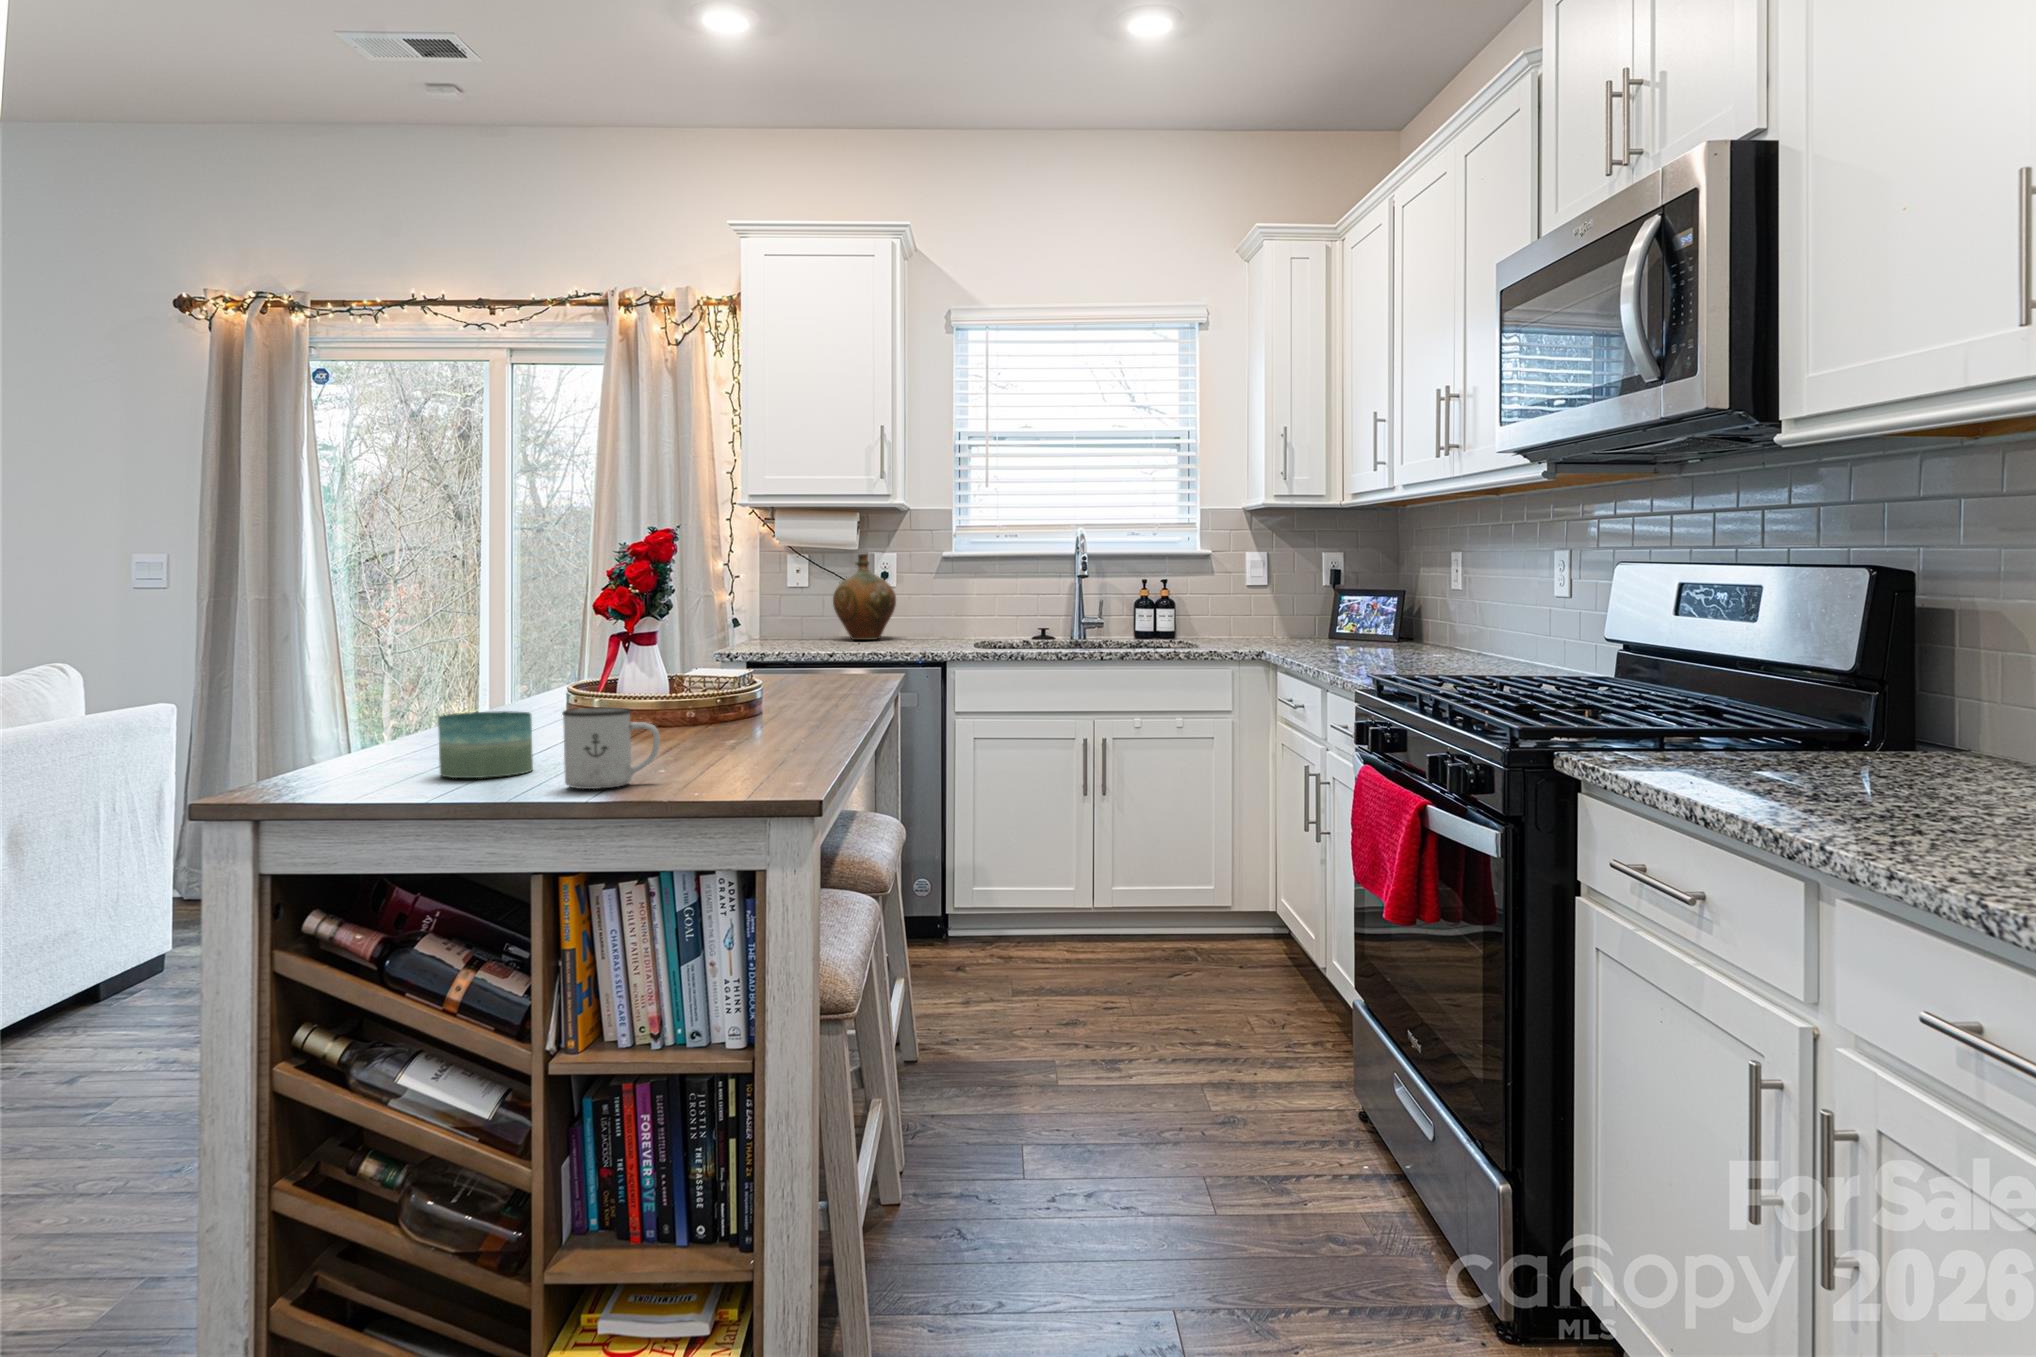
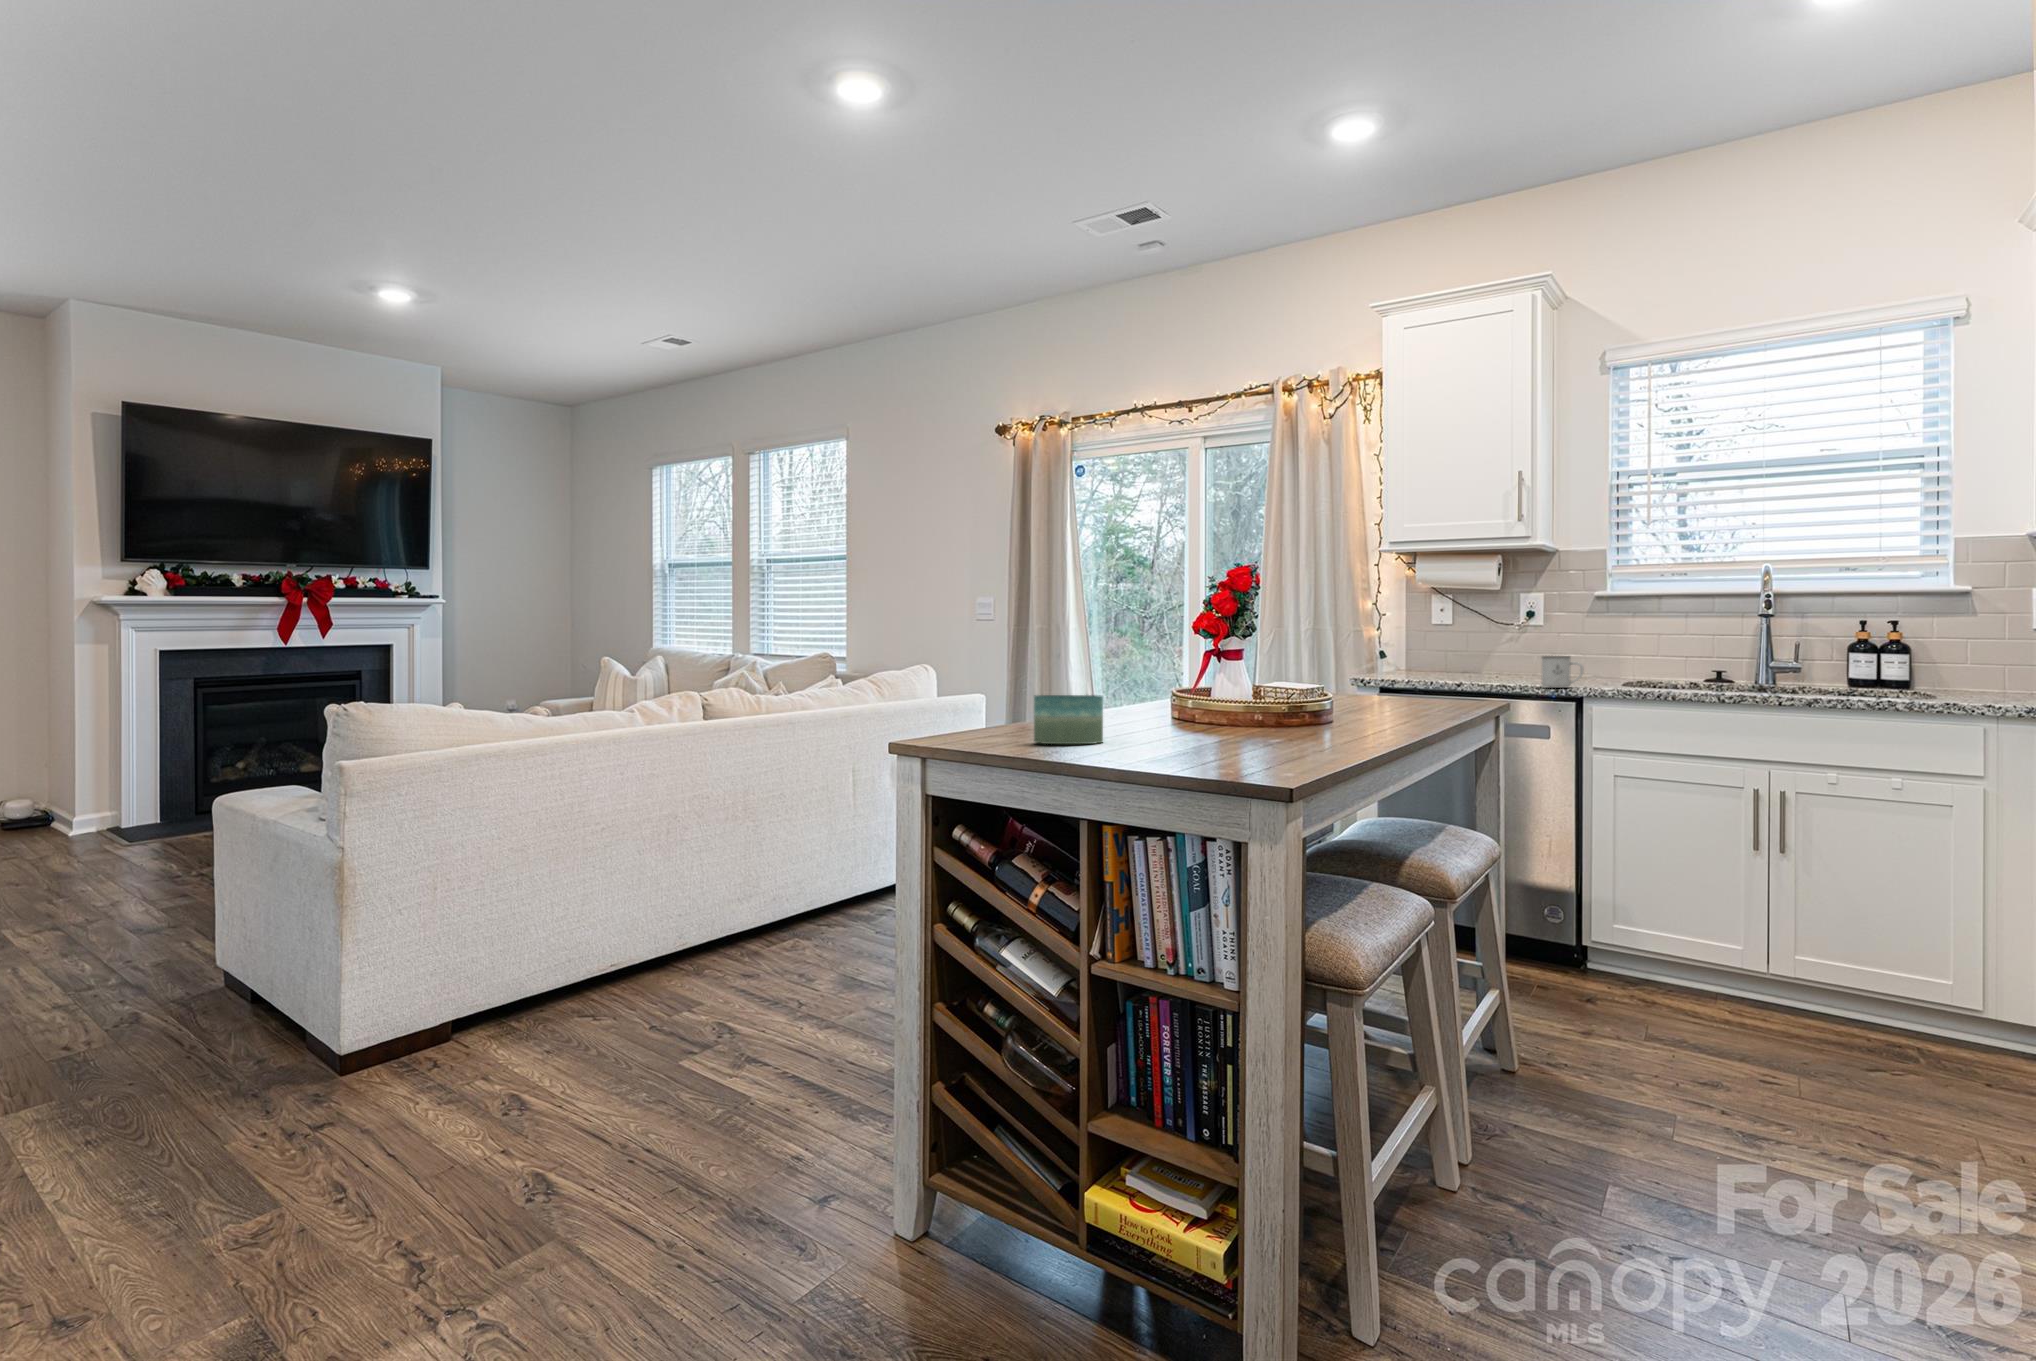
ceramic jug: present [833,554,896,640] -> none [1477,594,1543,677]
mug: present [562,707,660,789] -> present [1542,656,1584,688]

